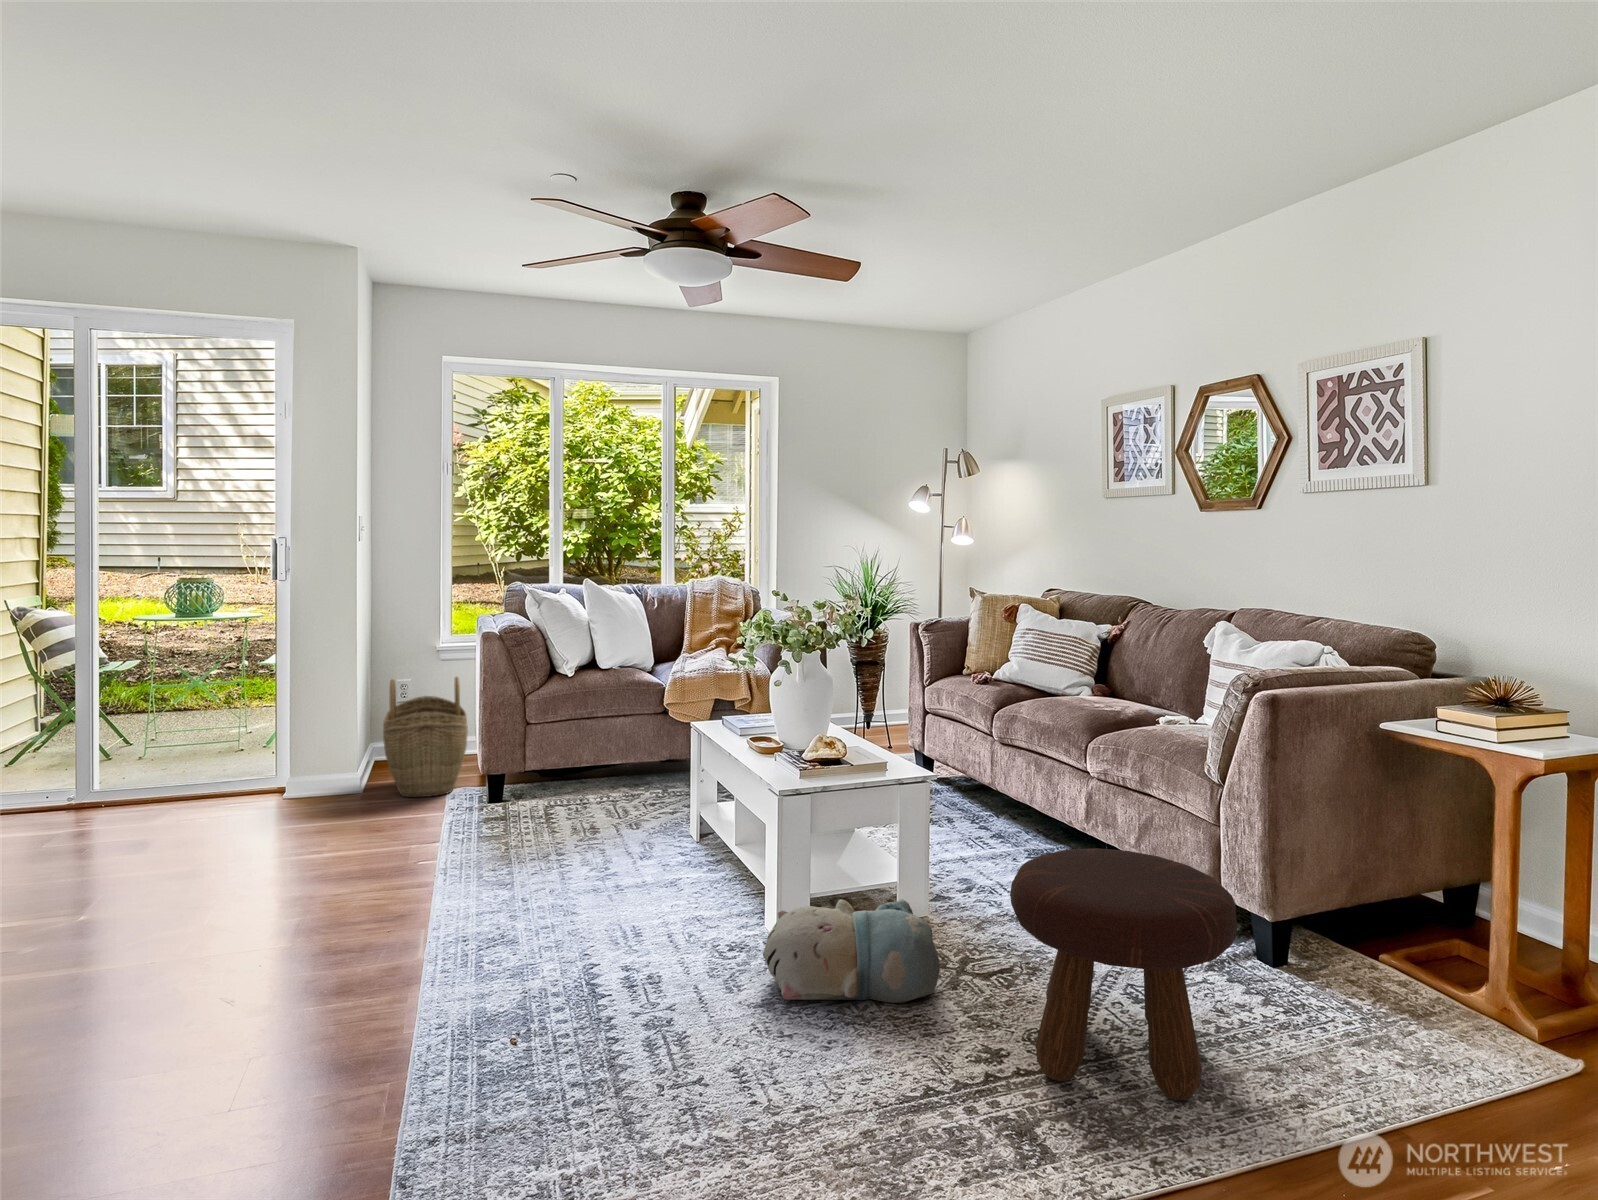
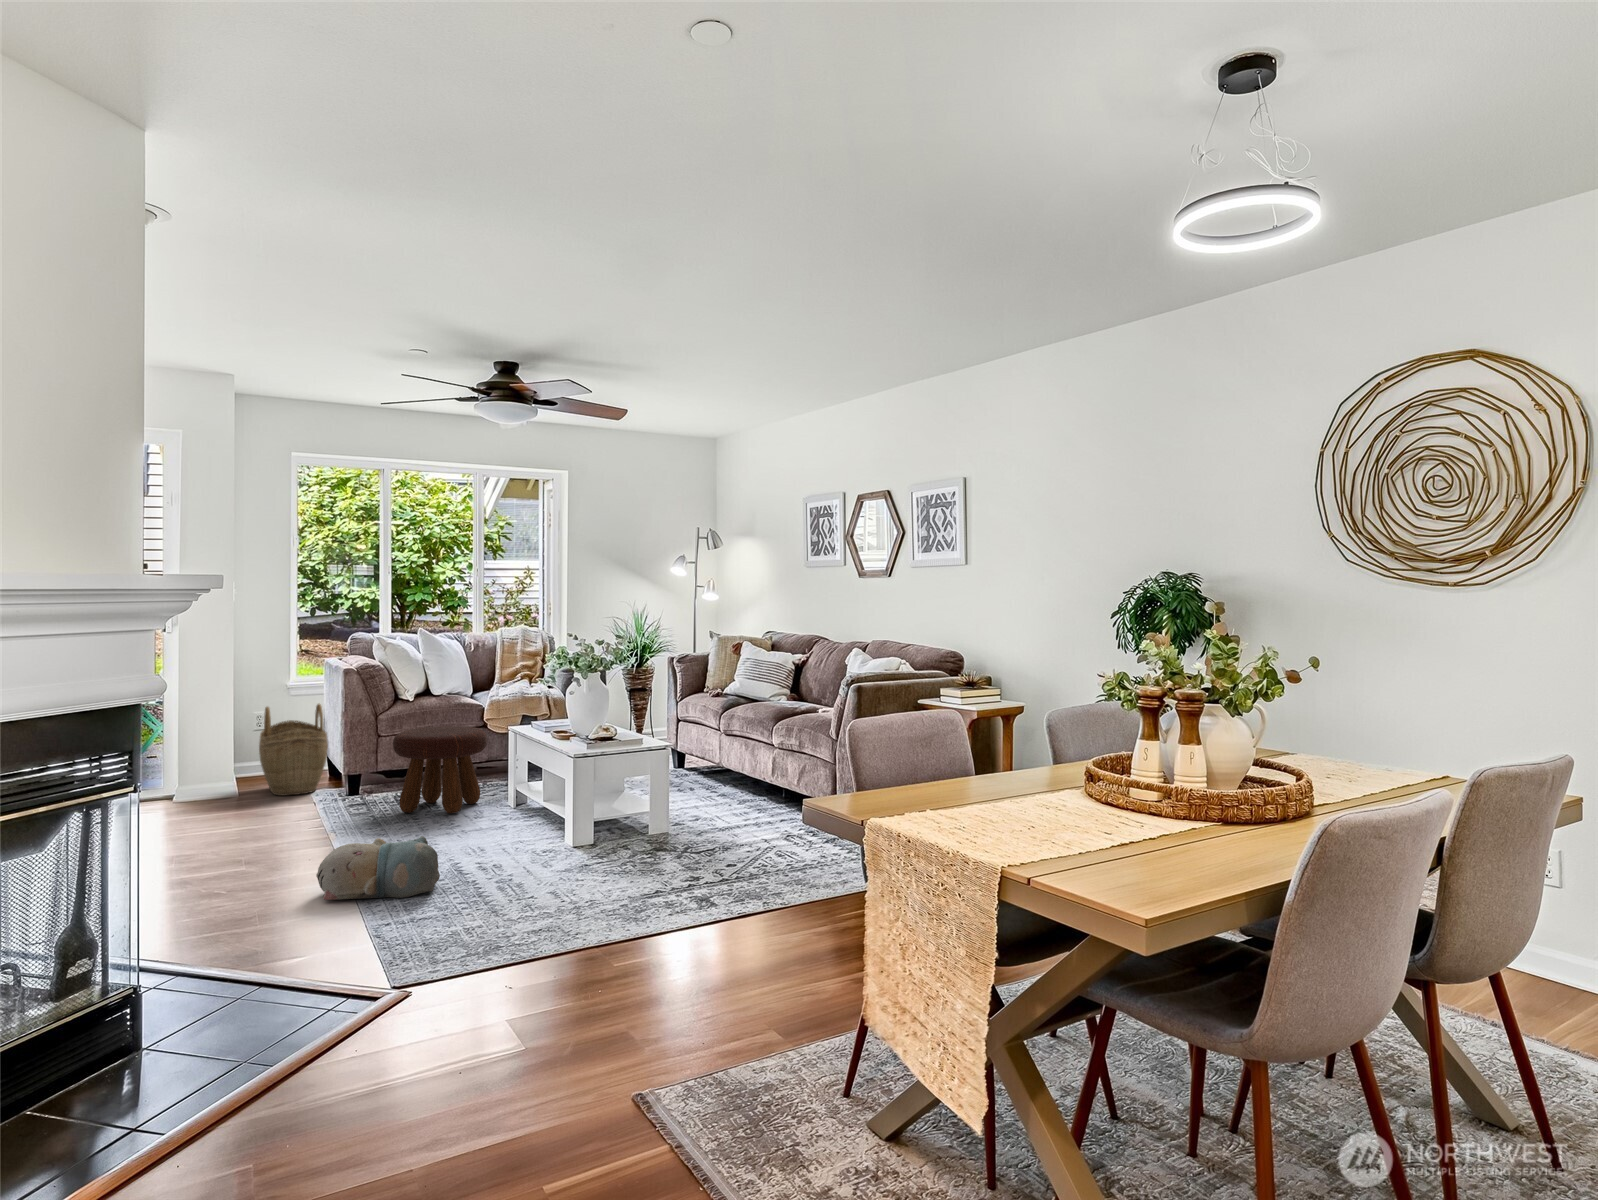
footstool: present [1010,848,1237,1101] -> present [393,726,487,813]
plush toy: present [763,899,940,1003] -> present [316,836,440,900]

